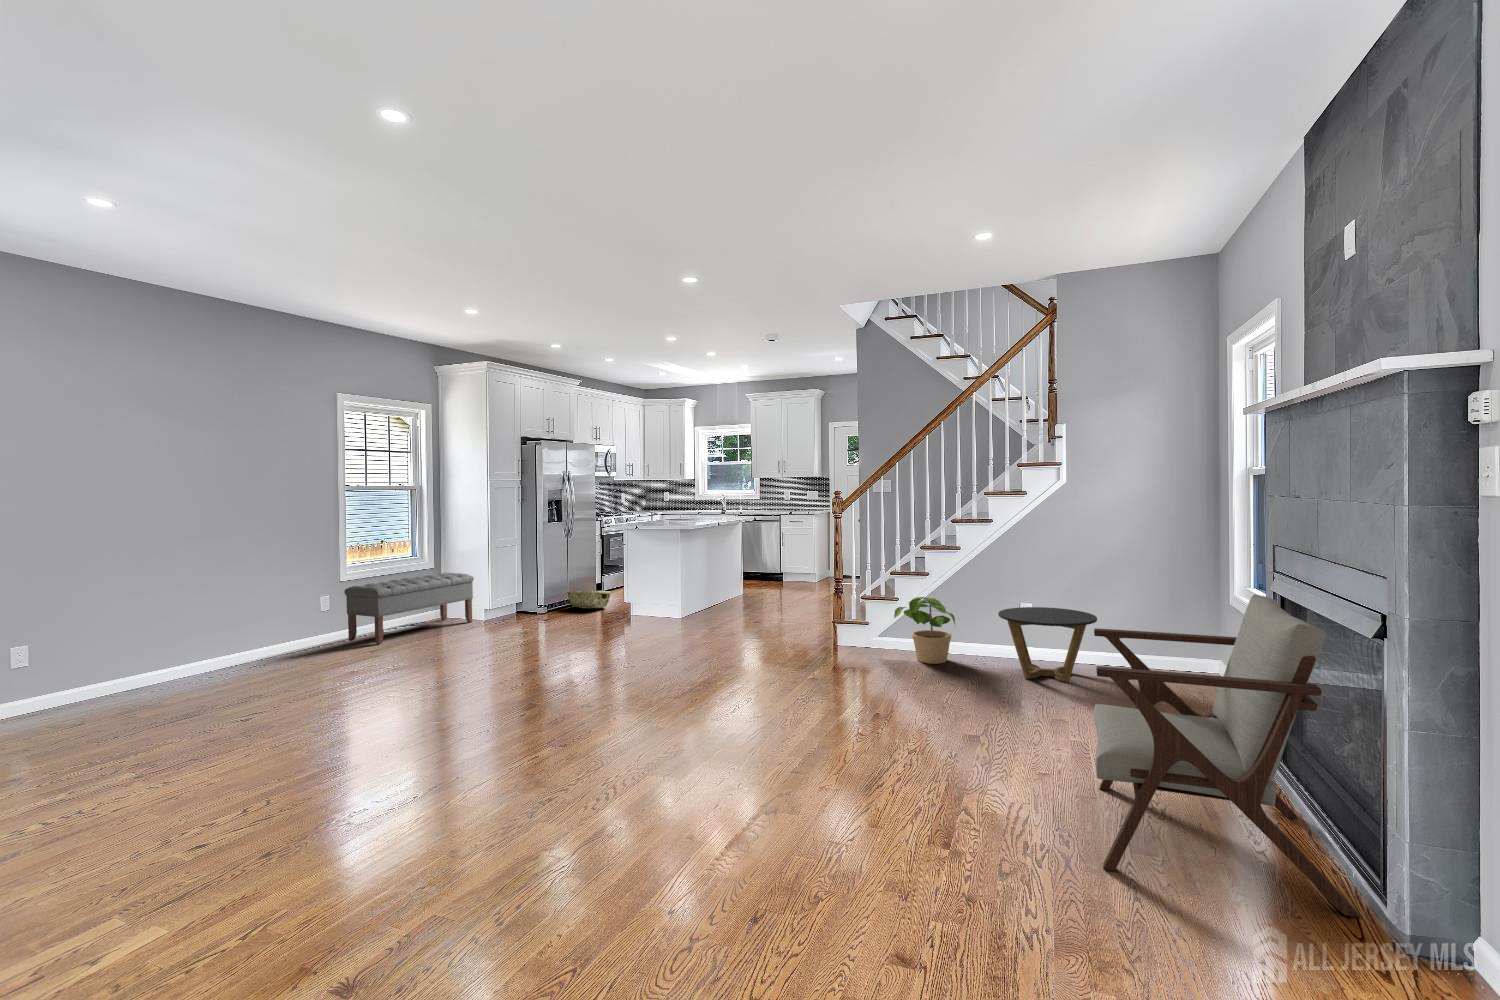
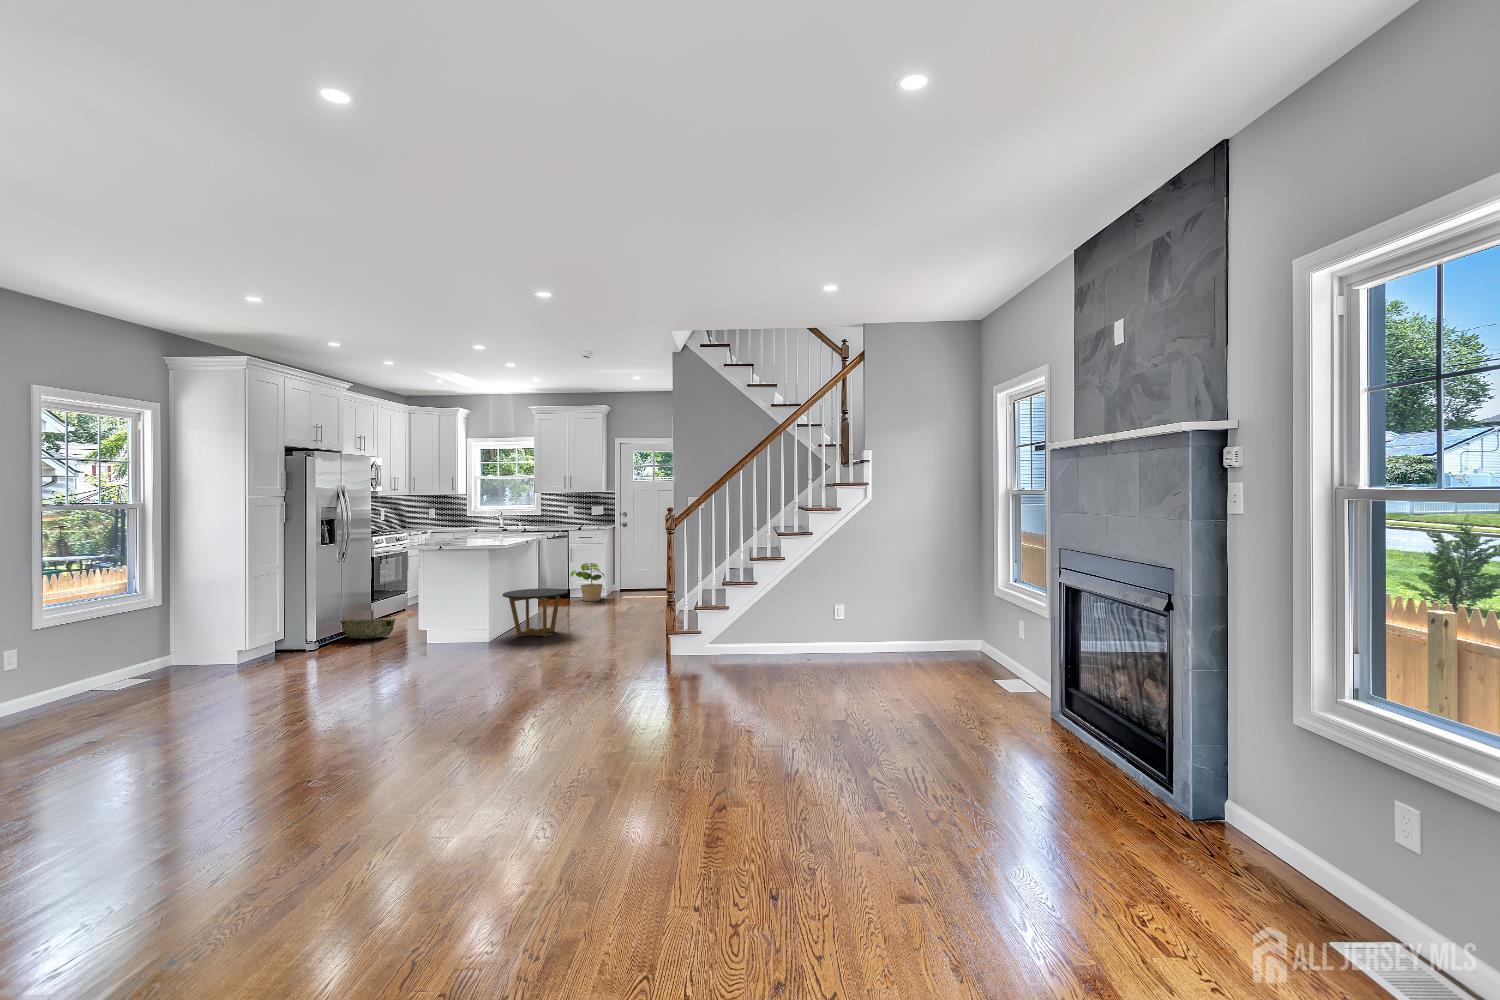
bench: present [344,573,474,644] -> none [41,607,225,701]
lounge chair: present [1094,594,1361,918] -> none [951,584,1161,805]
potted plant: present [894,597,955,664] -> present [570,563,604,601]
side table: present [998,607,1097,683] -> present [503,588,568,637]

